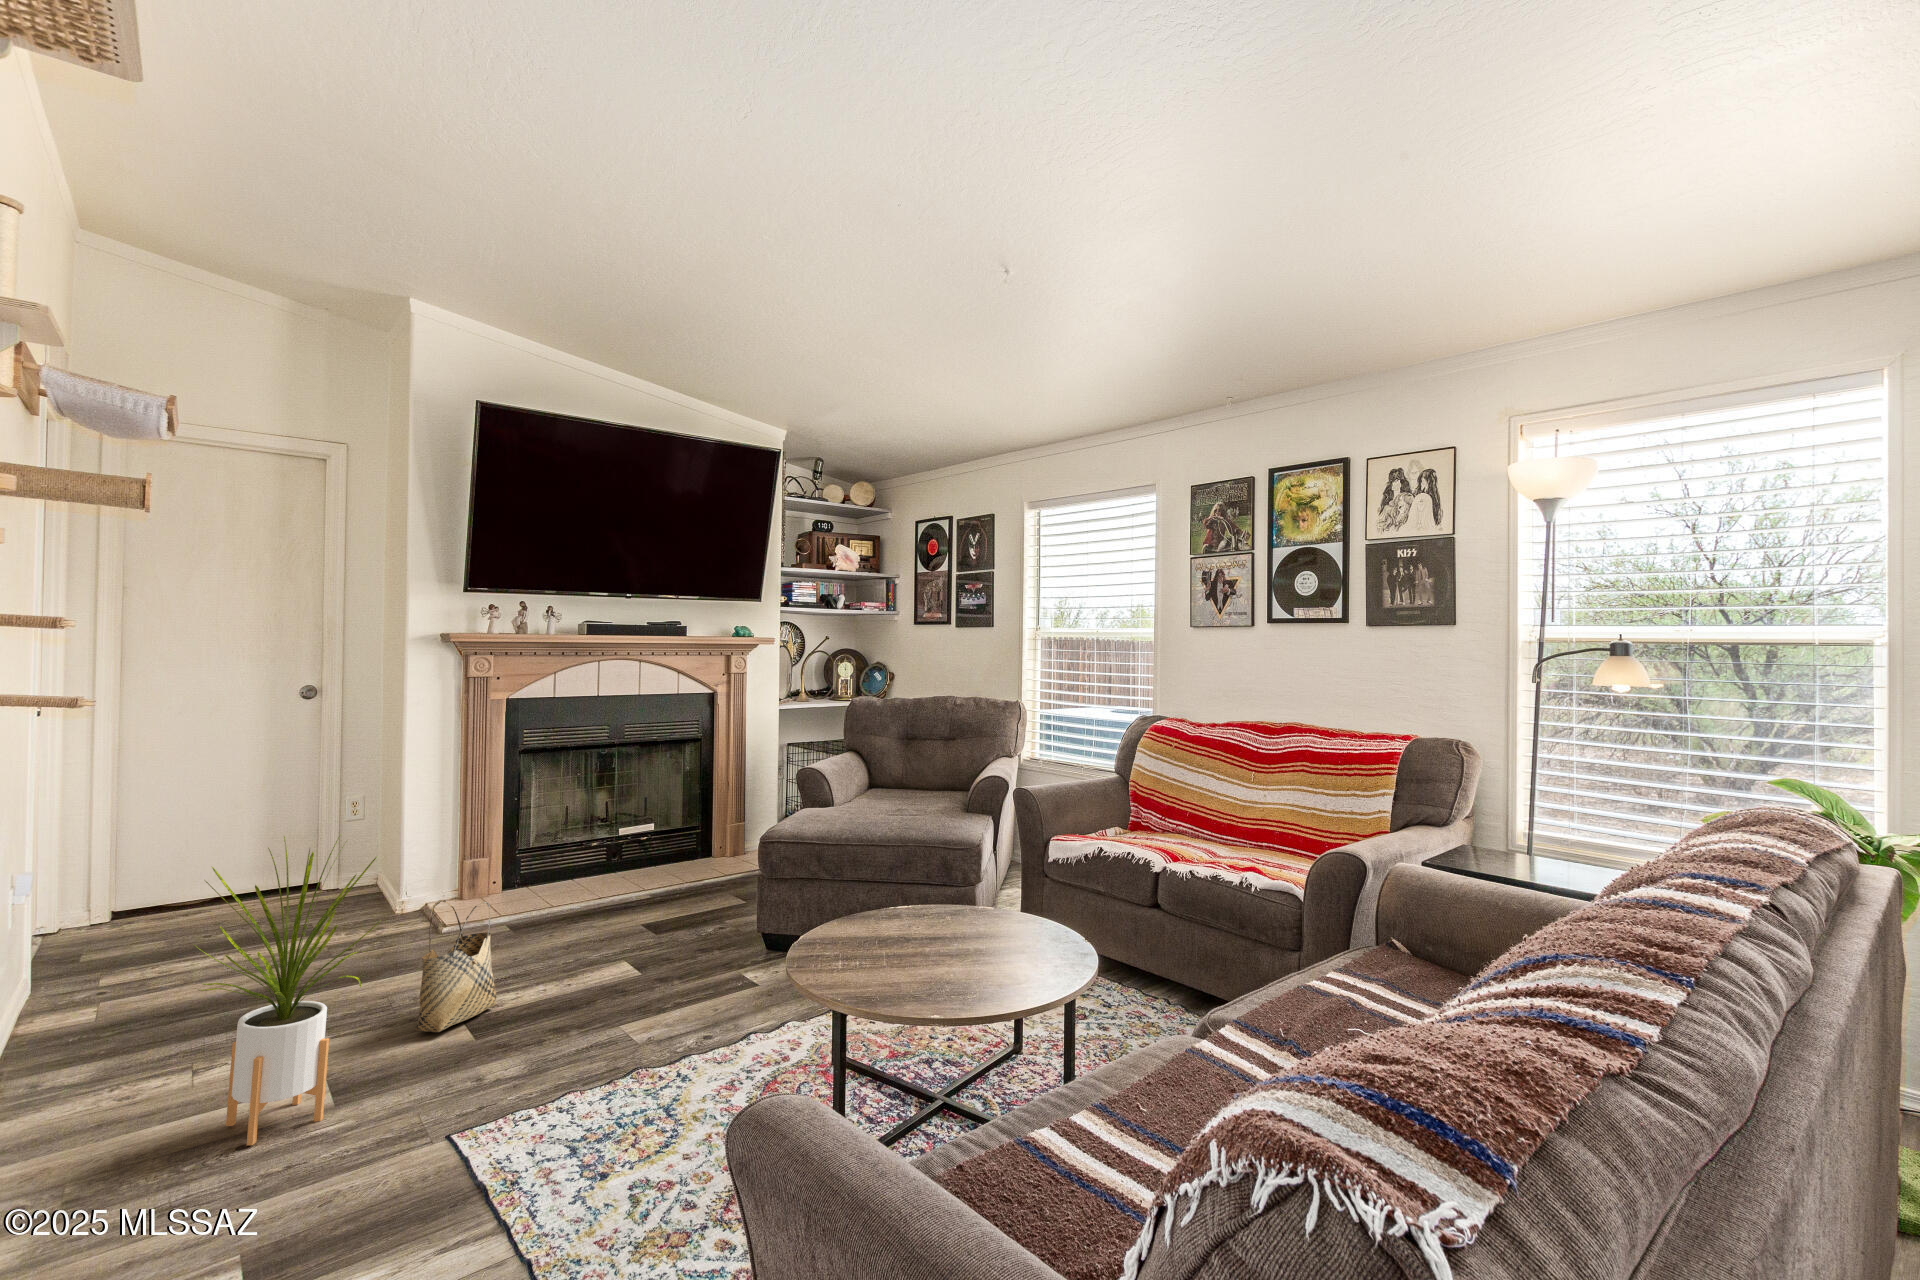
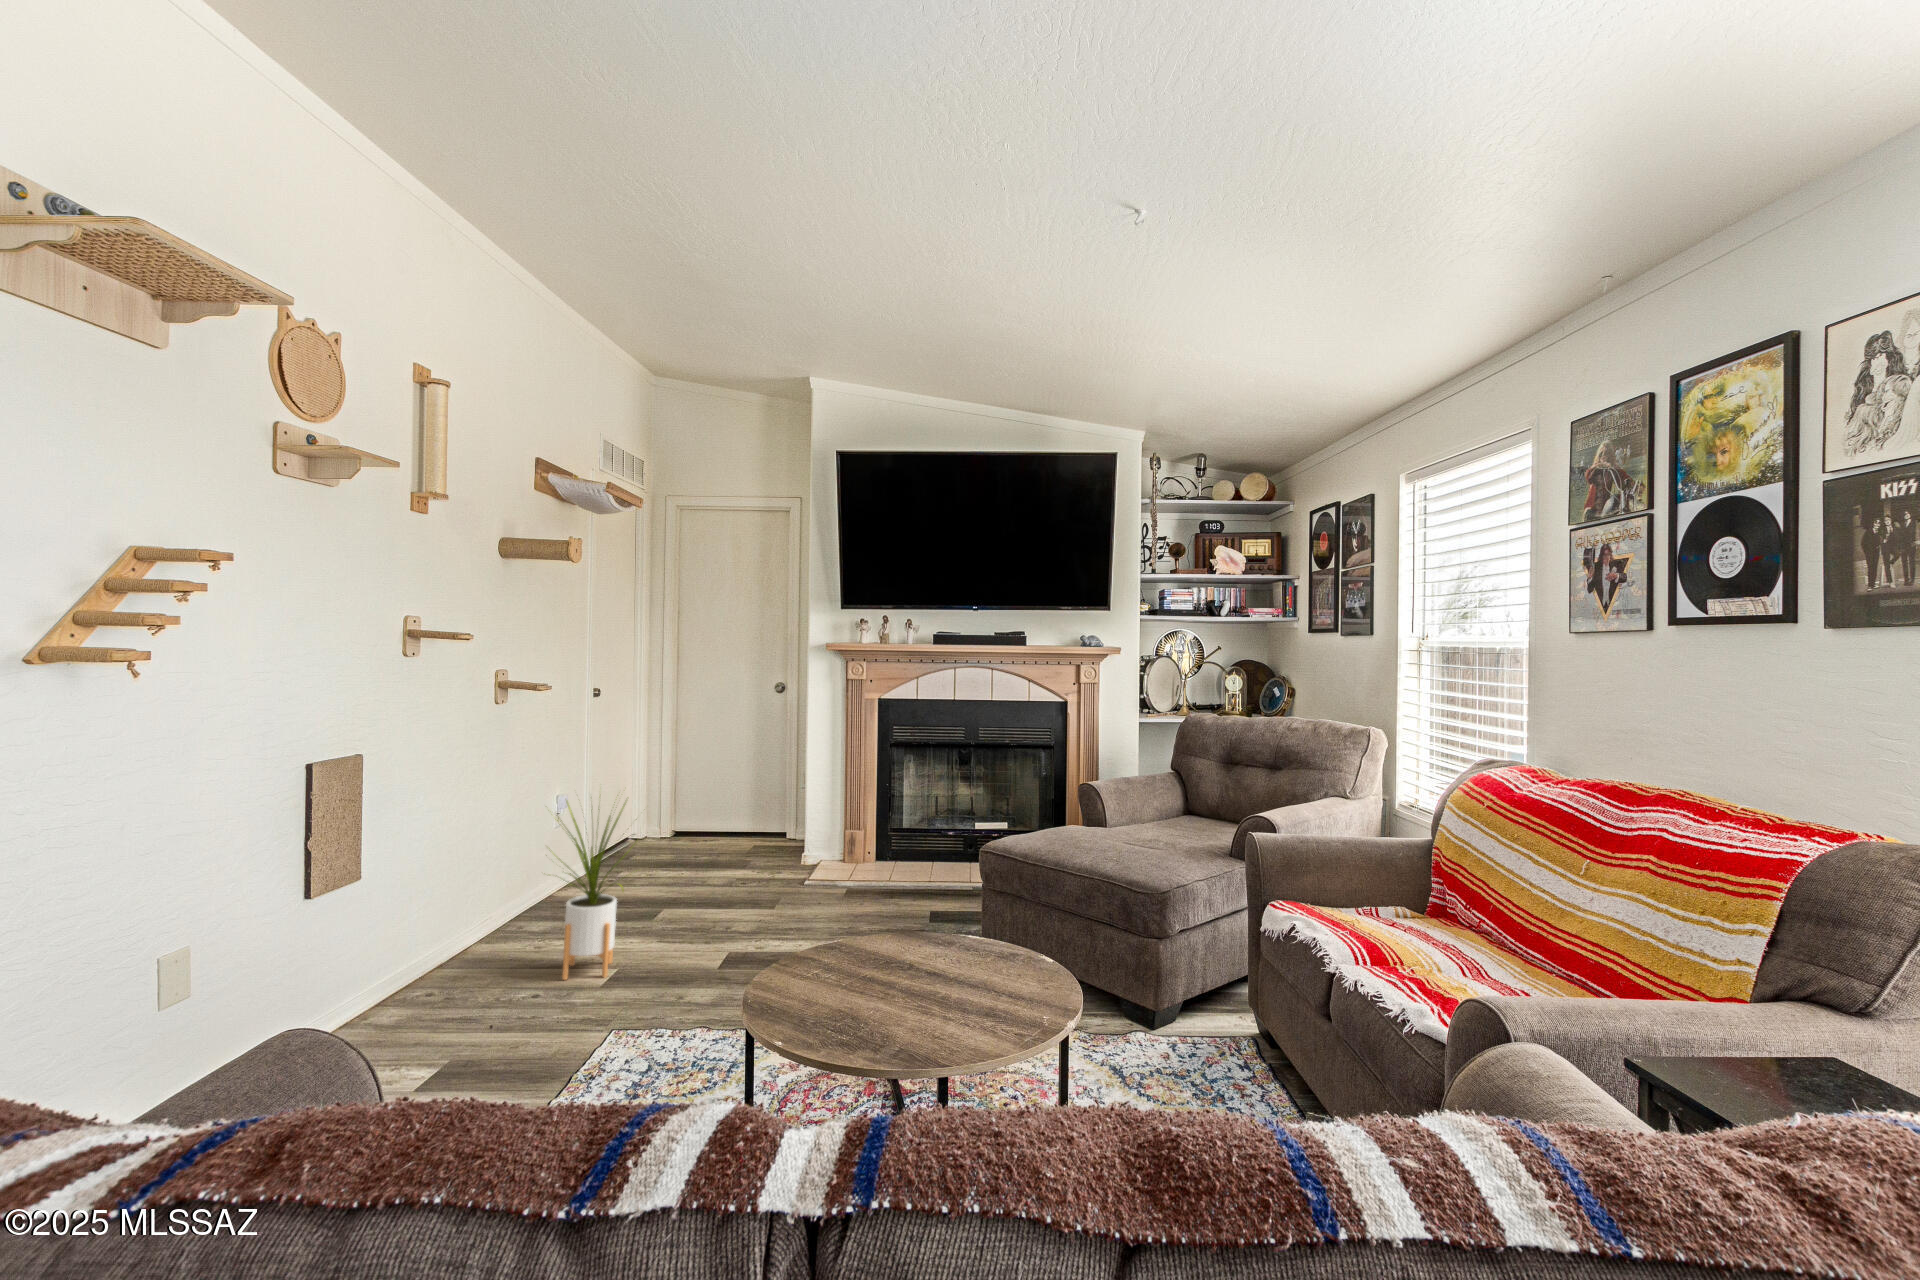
woven basket: present [416,900,496,1032] -> none [709,845,770,942]

